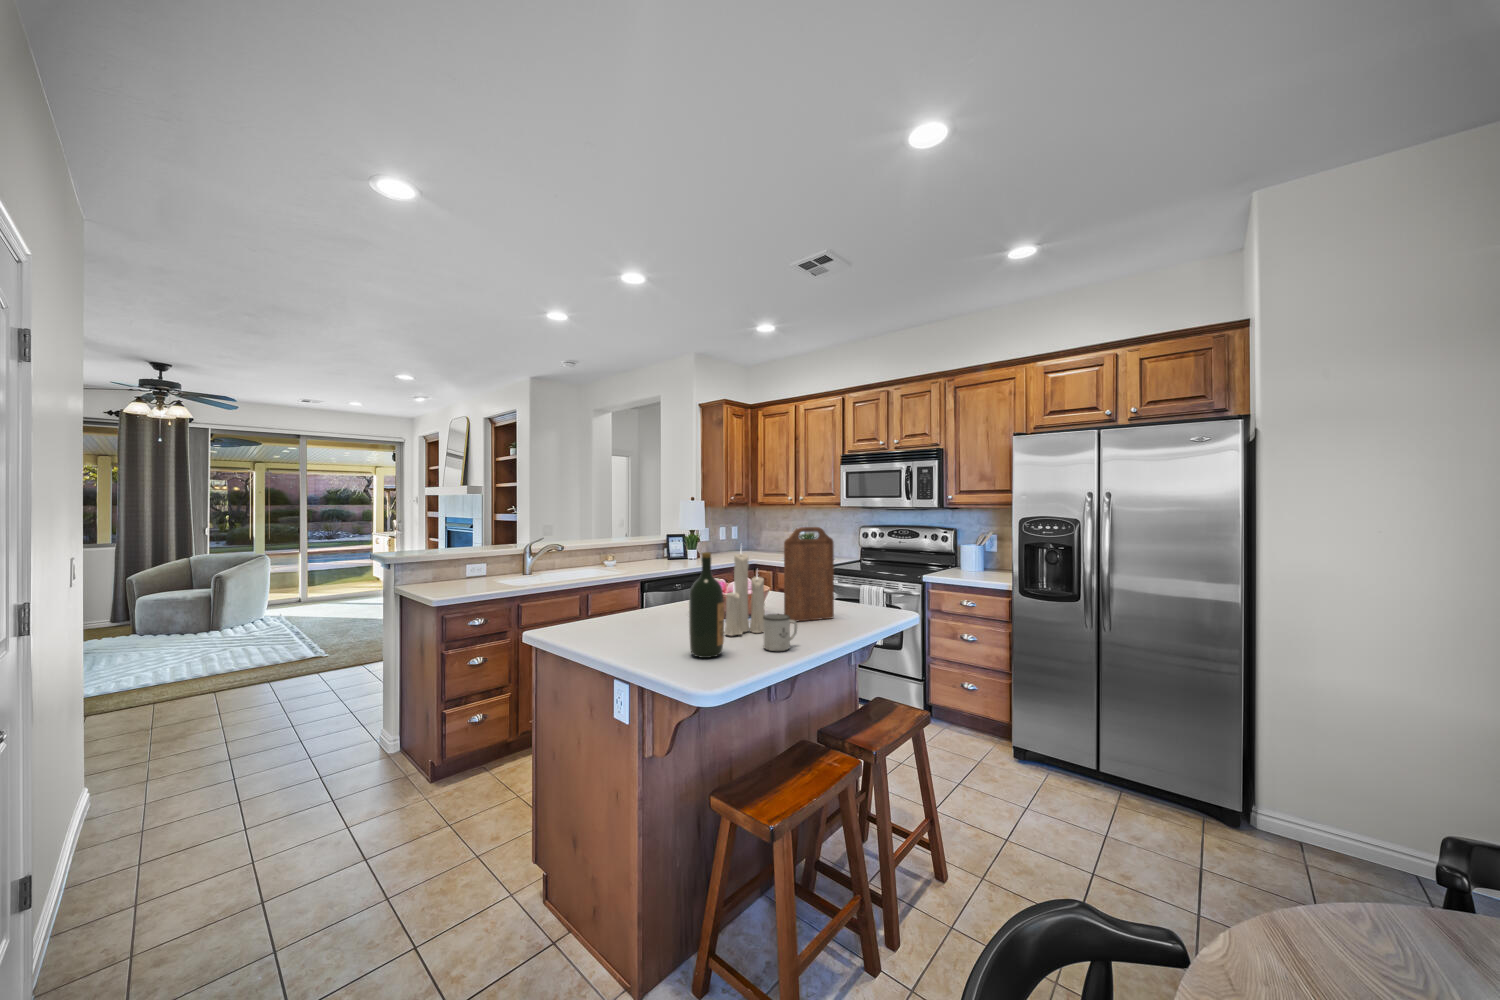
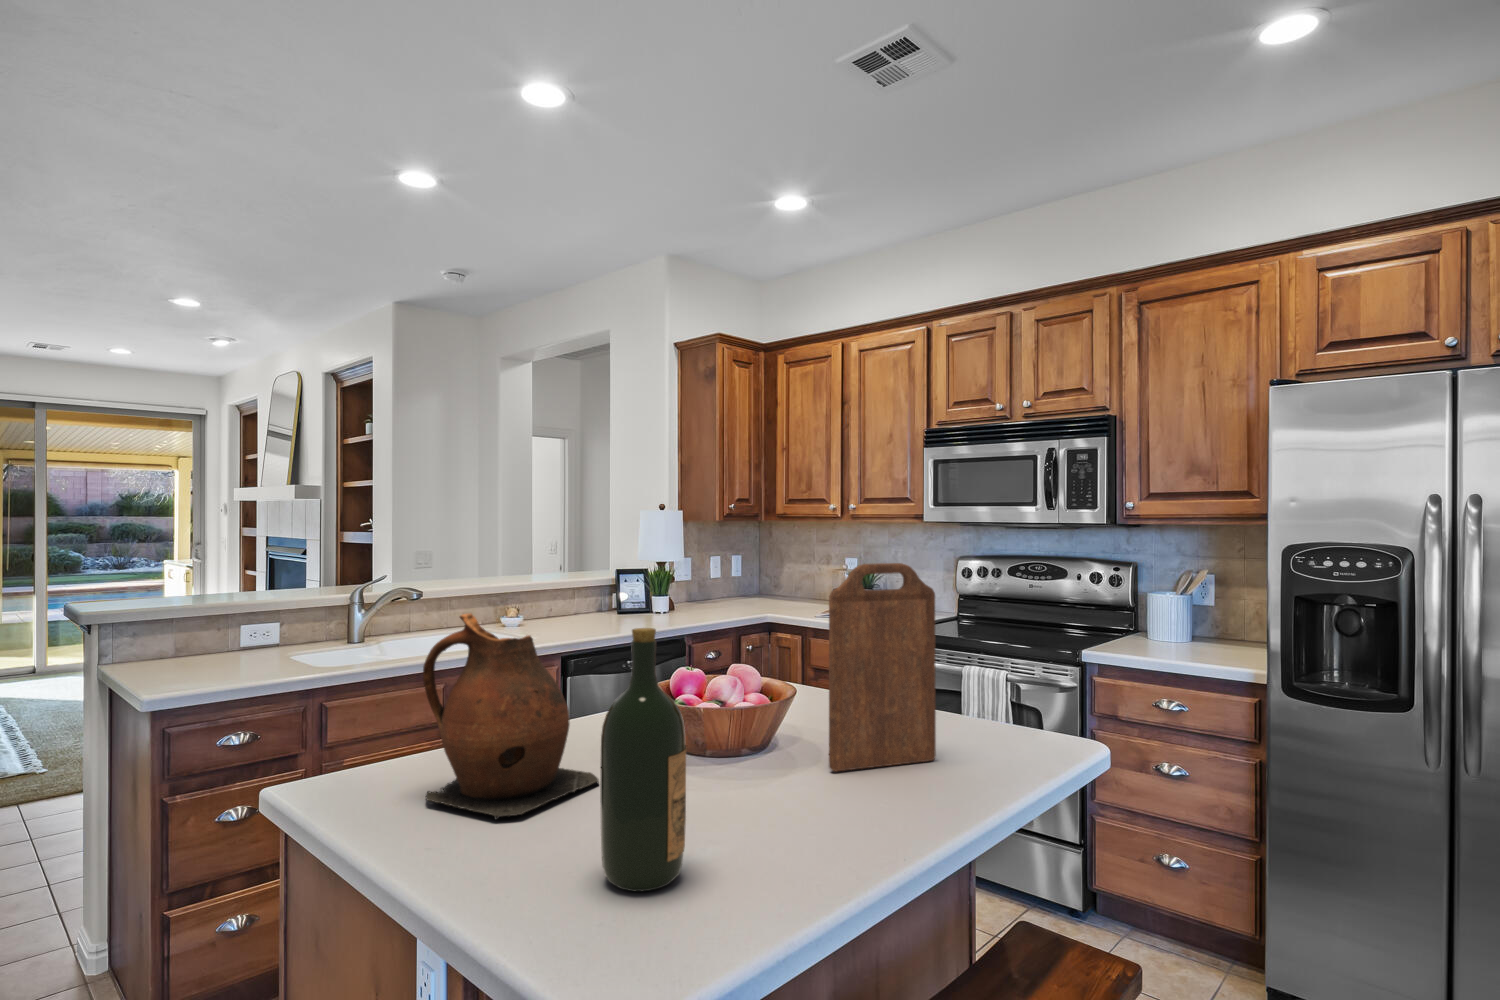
ceramic pitcher: none [602,550,680,639] -> present [423,613,599,820]
candle: present [724,553,765,636] -> none [693,590,789,813]
mug: present [763,614,797,651] -> none [782,771,863,869]

